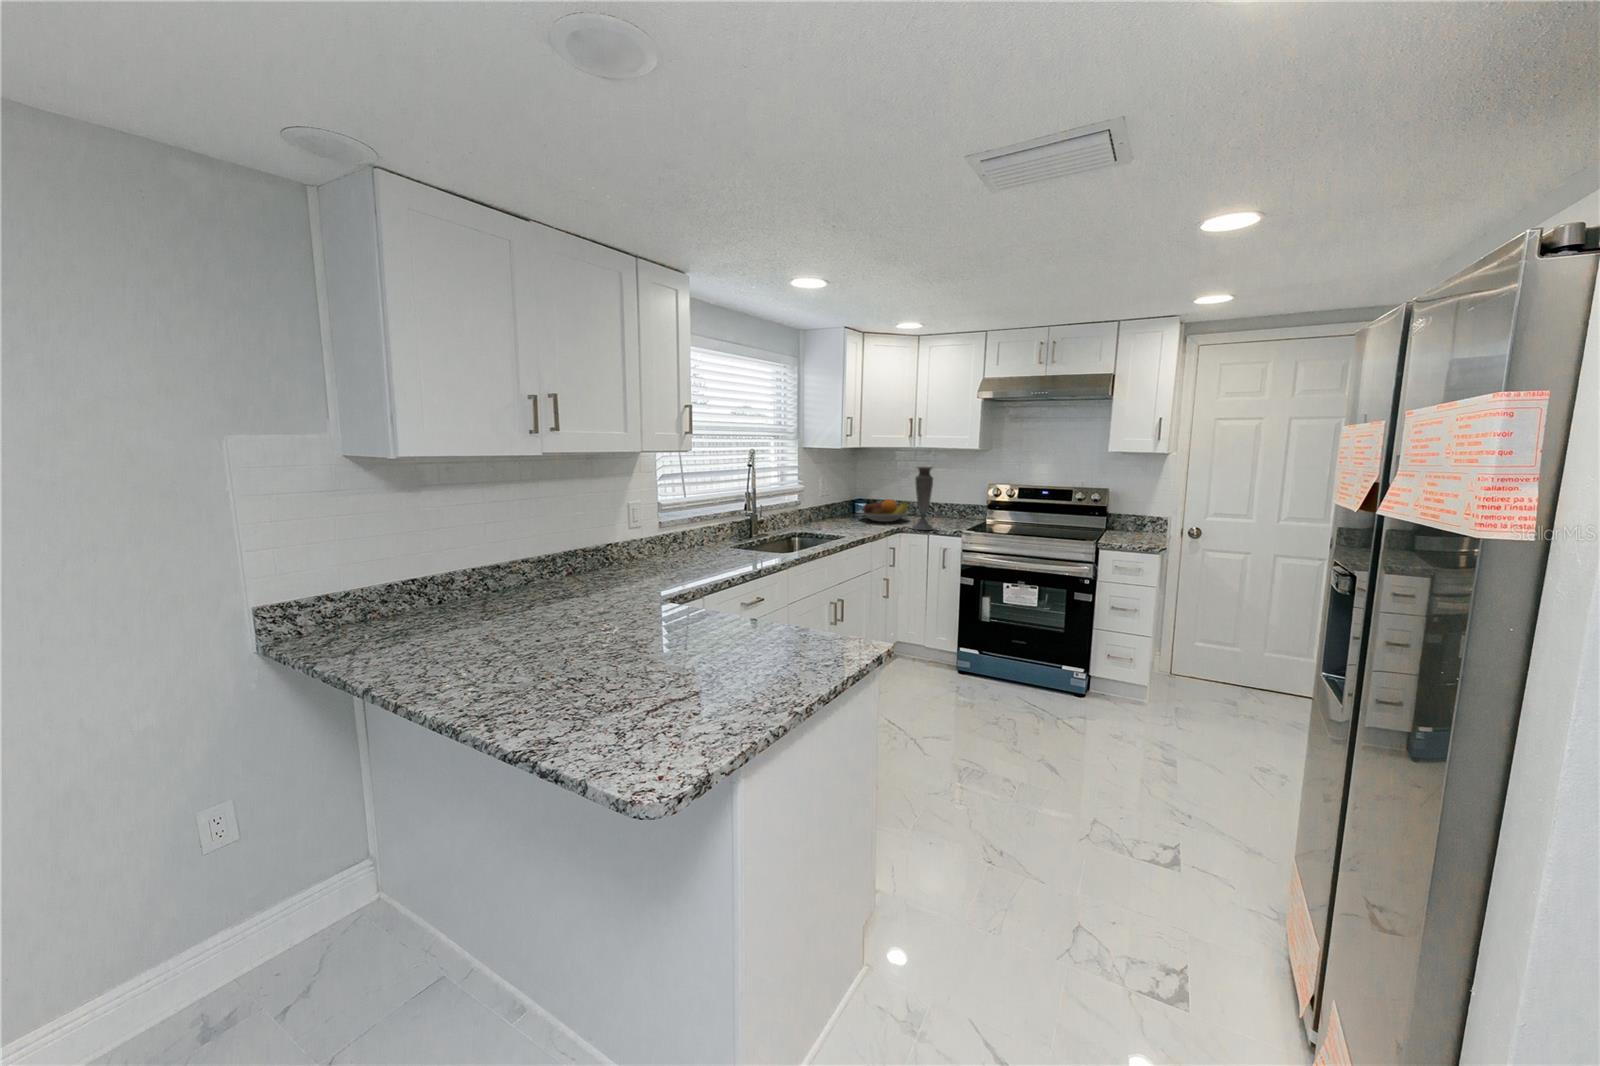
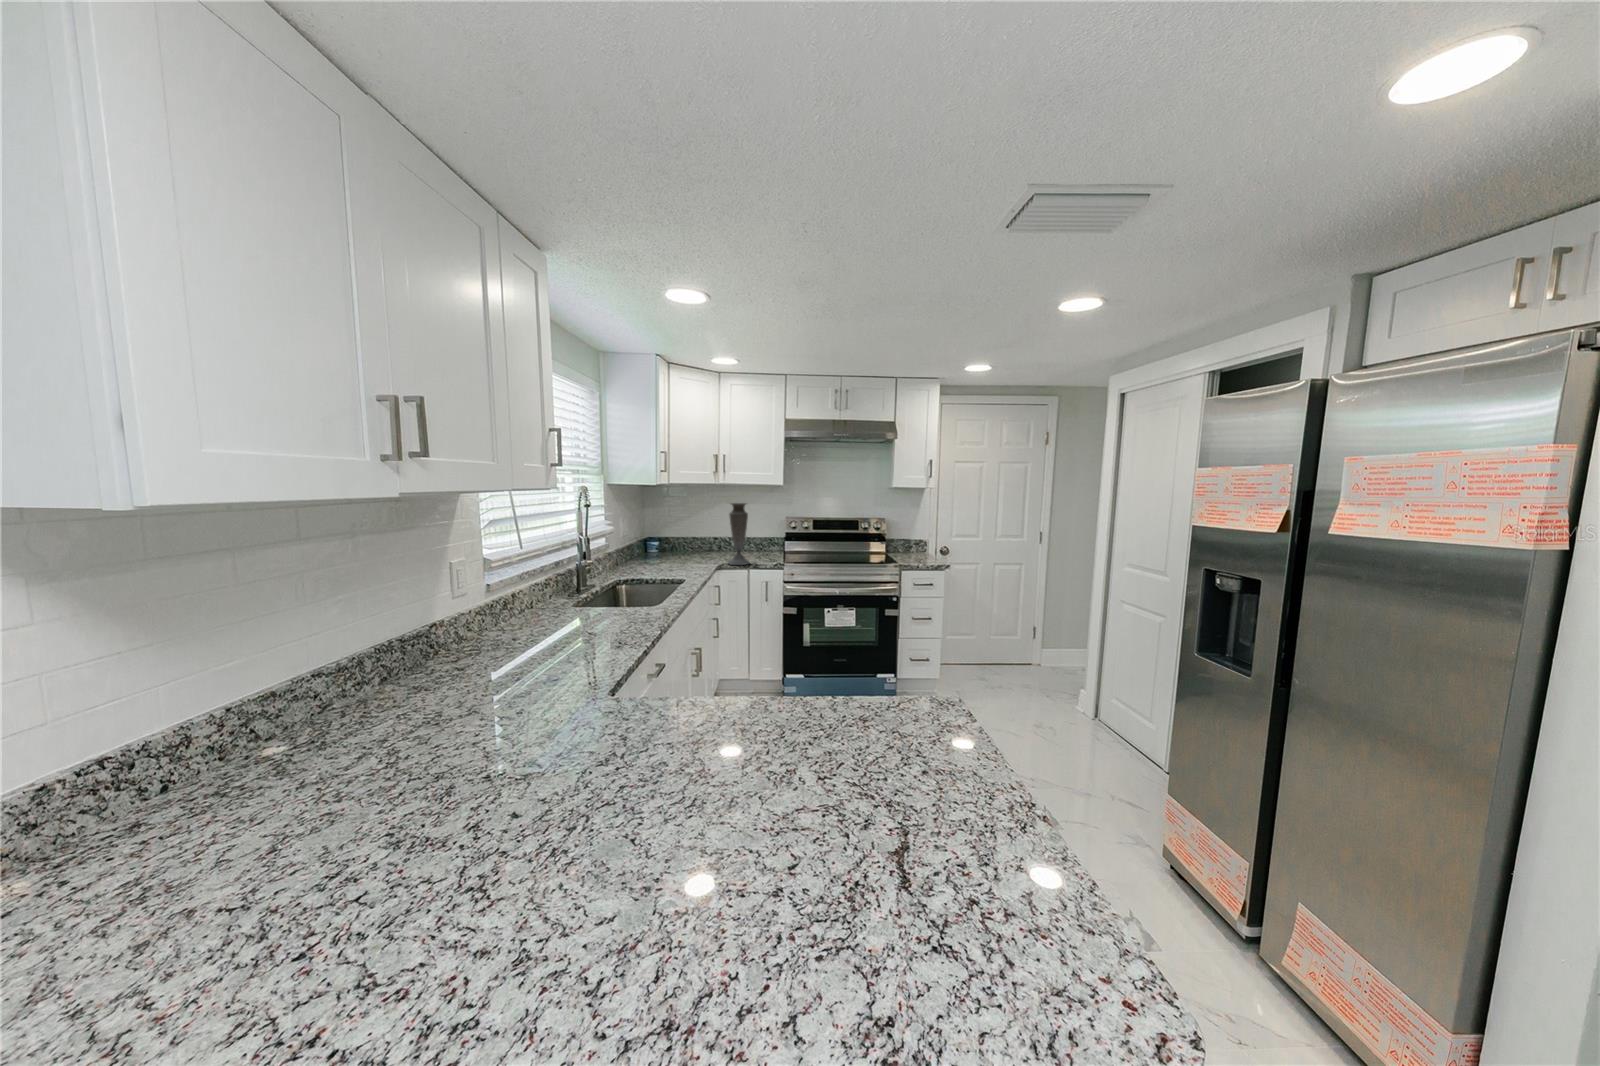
fruit bowl: present [860,499,908,522] -> none [665,536,716,559]

